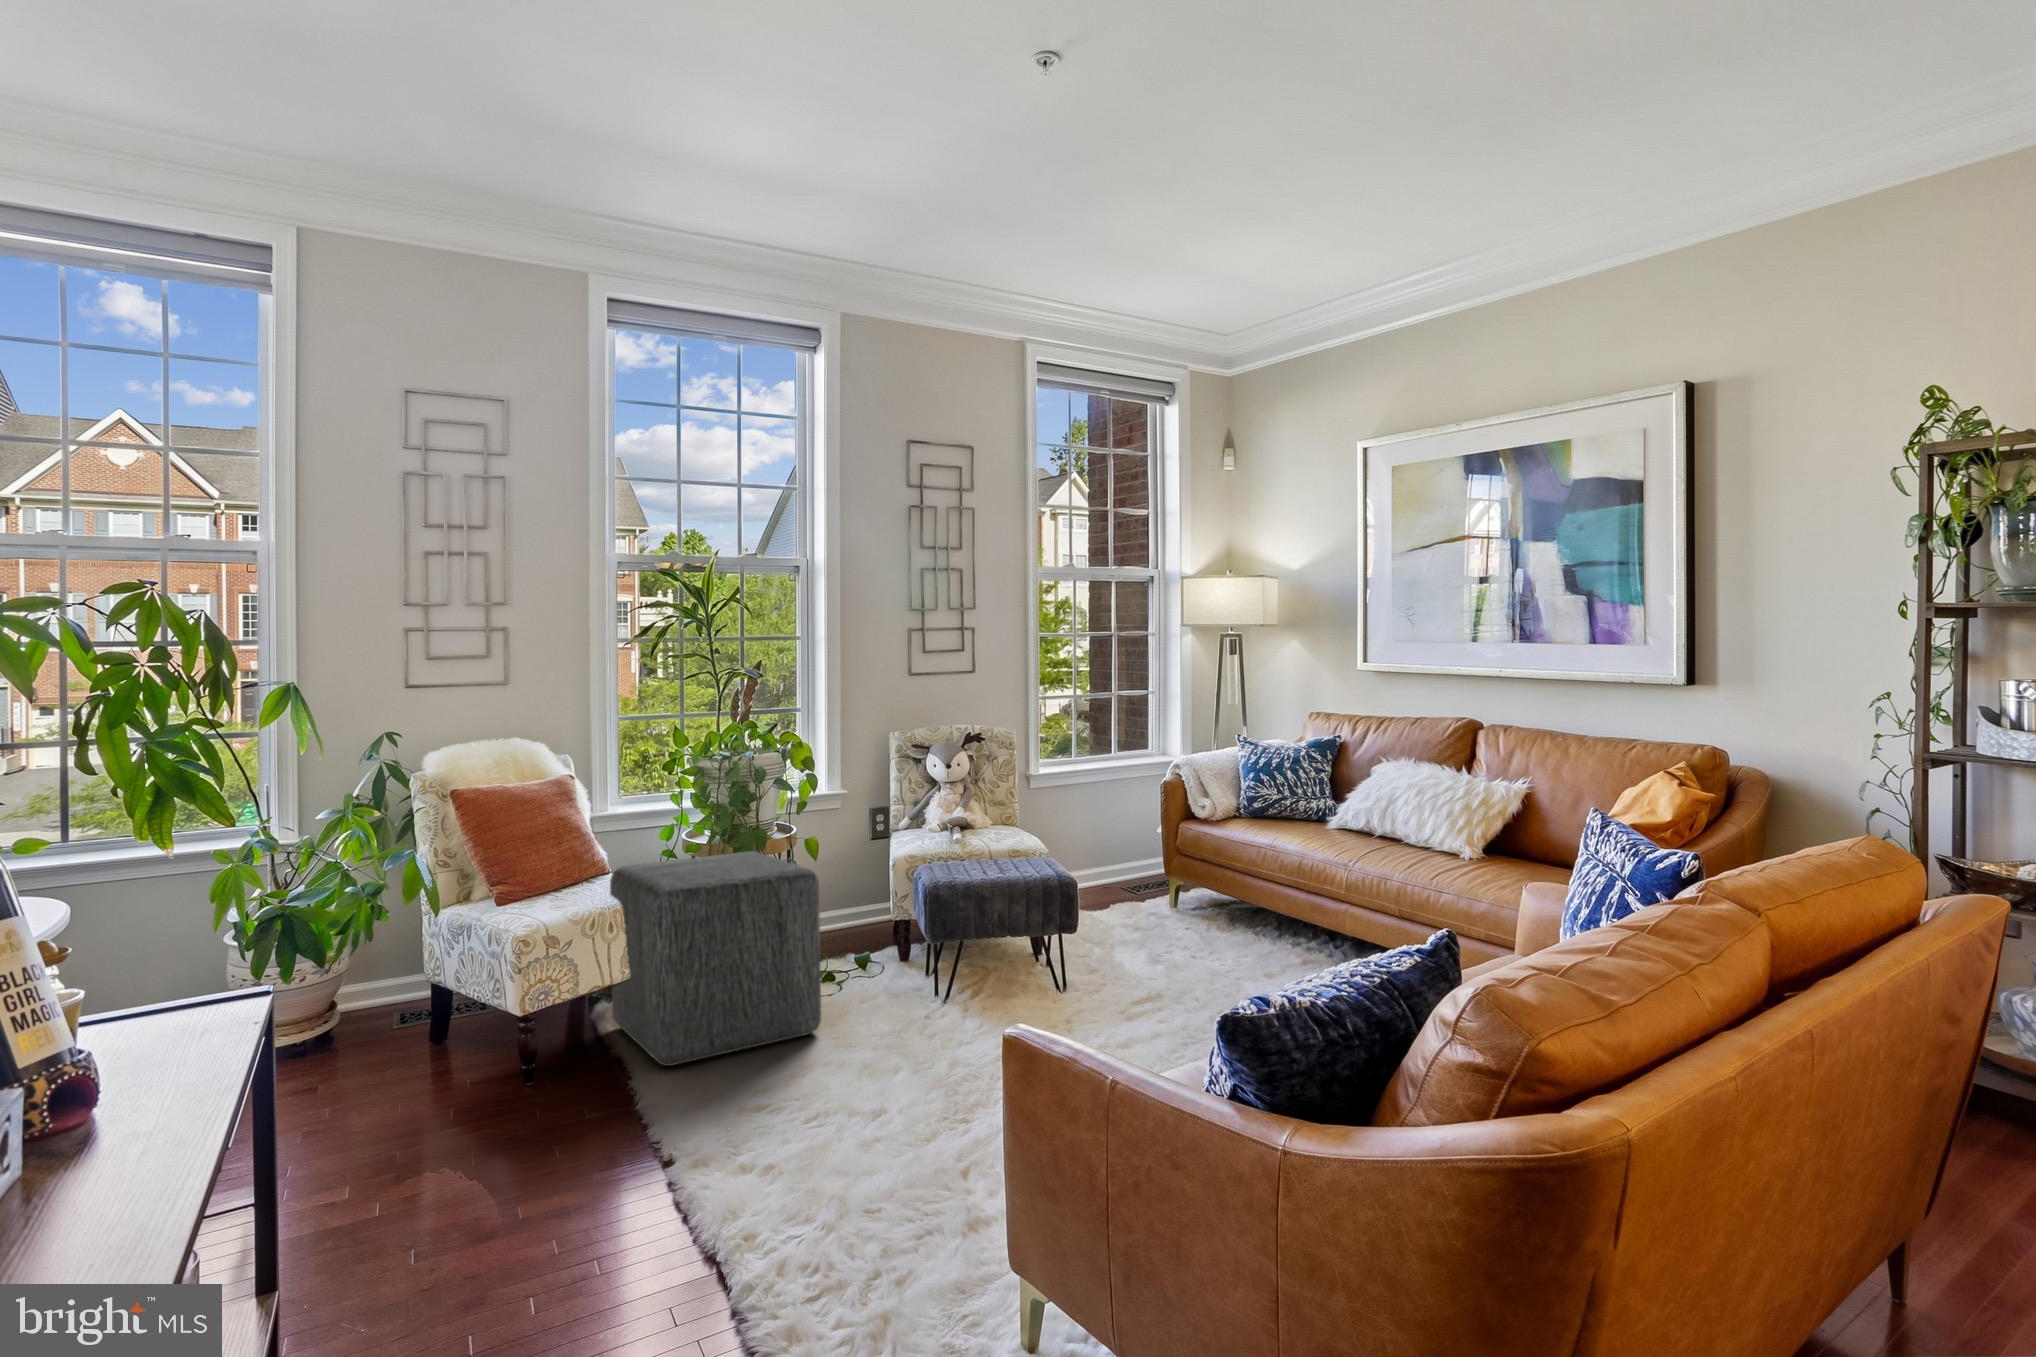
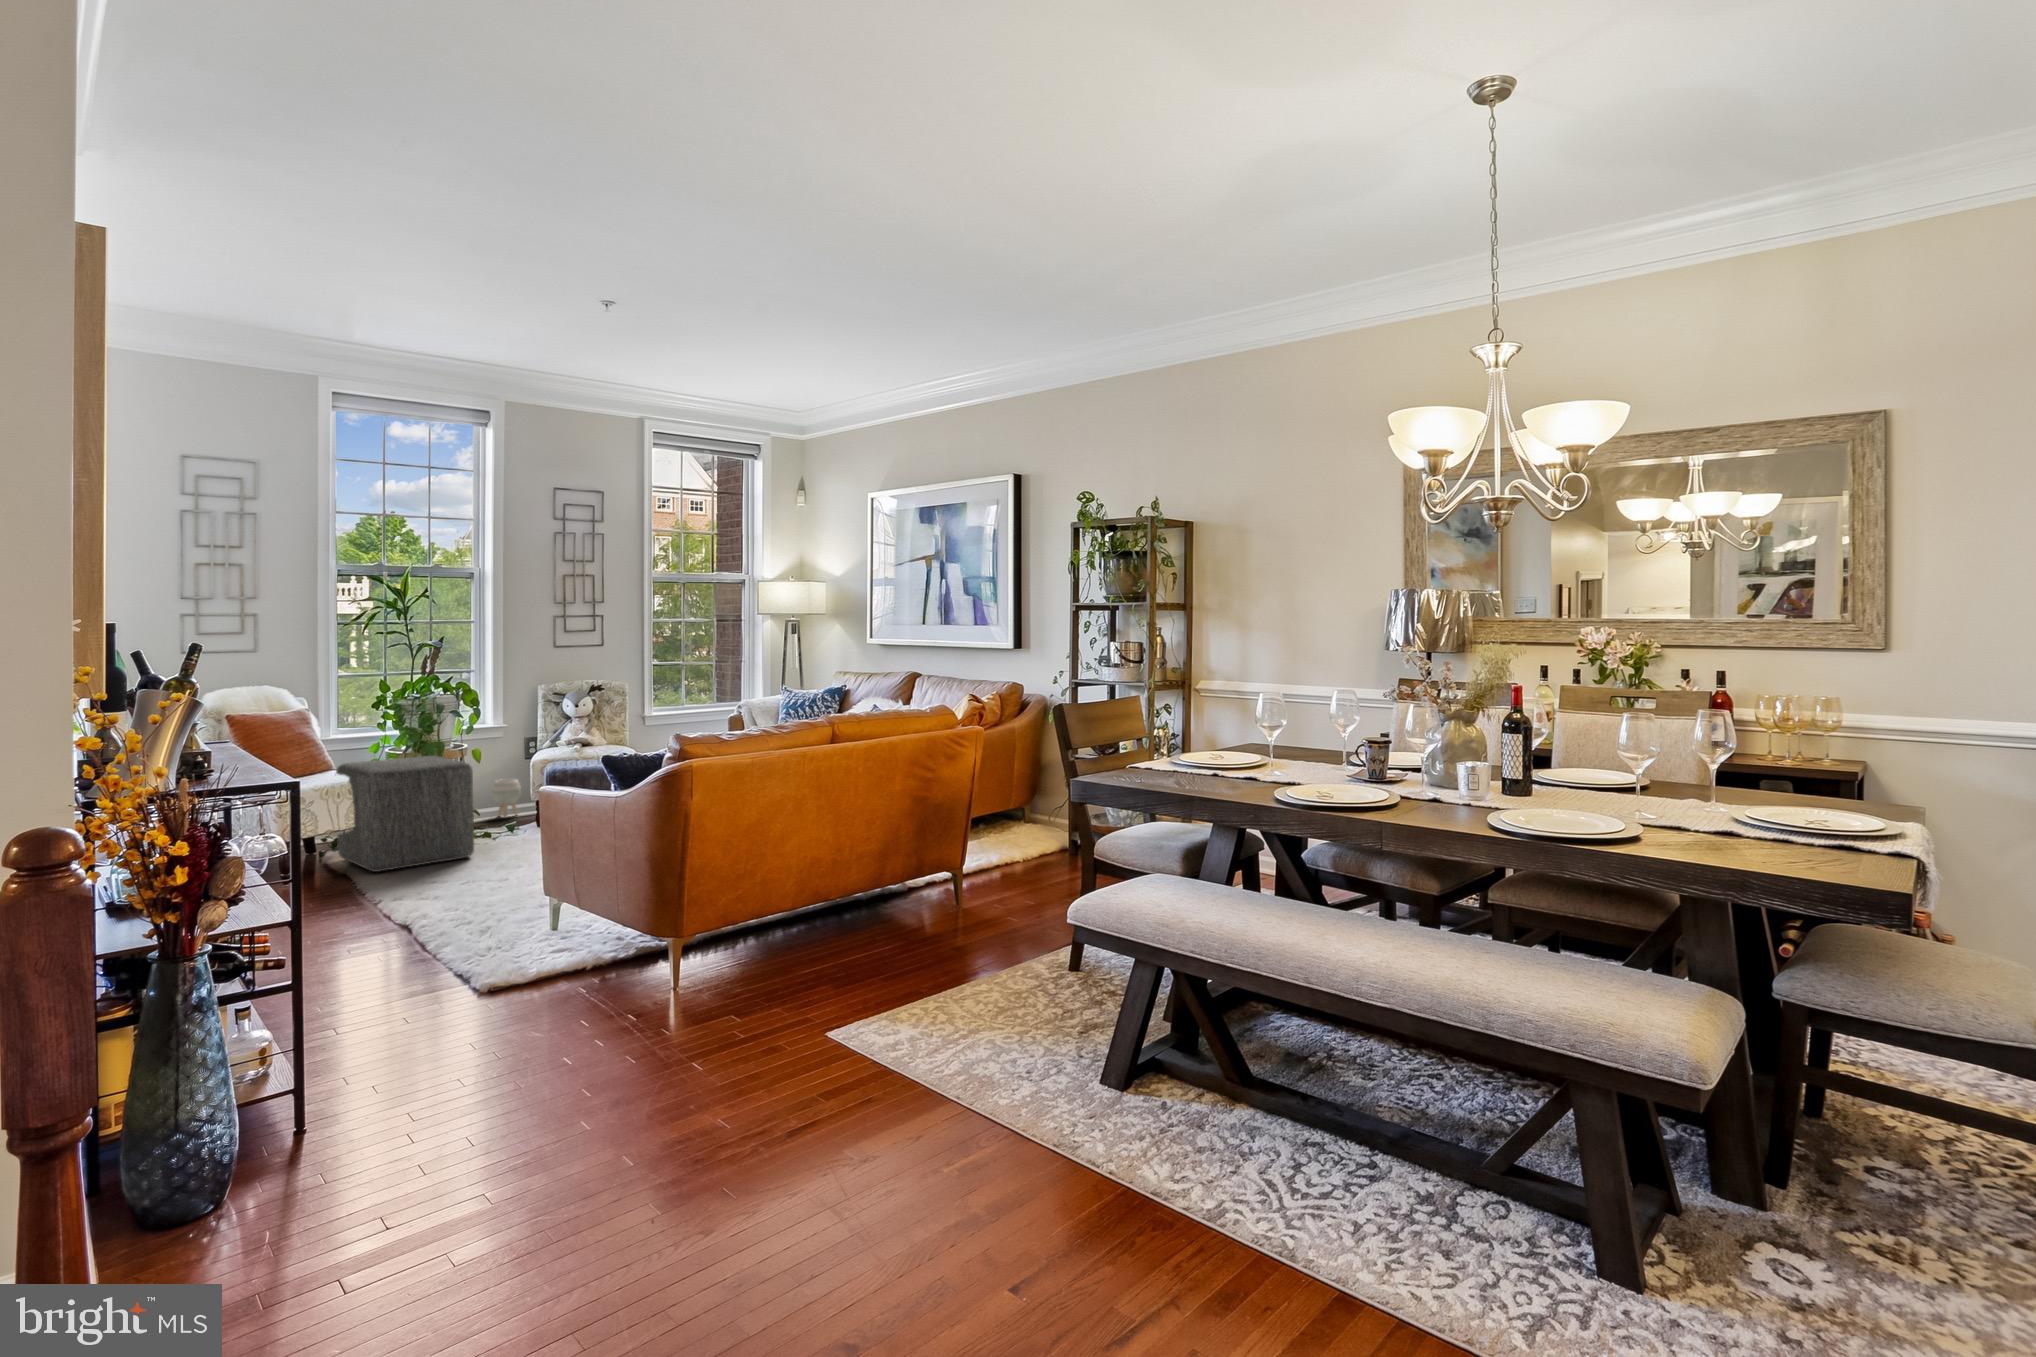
planter: none [827,878,867,940] -> present [492,779,521,818]

